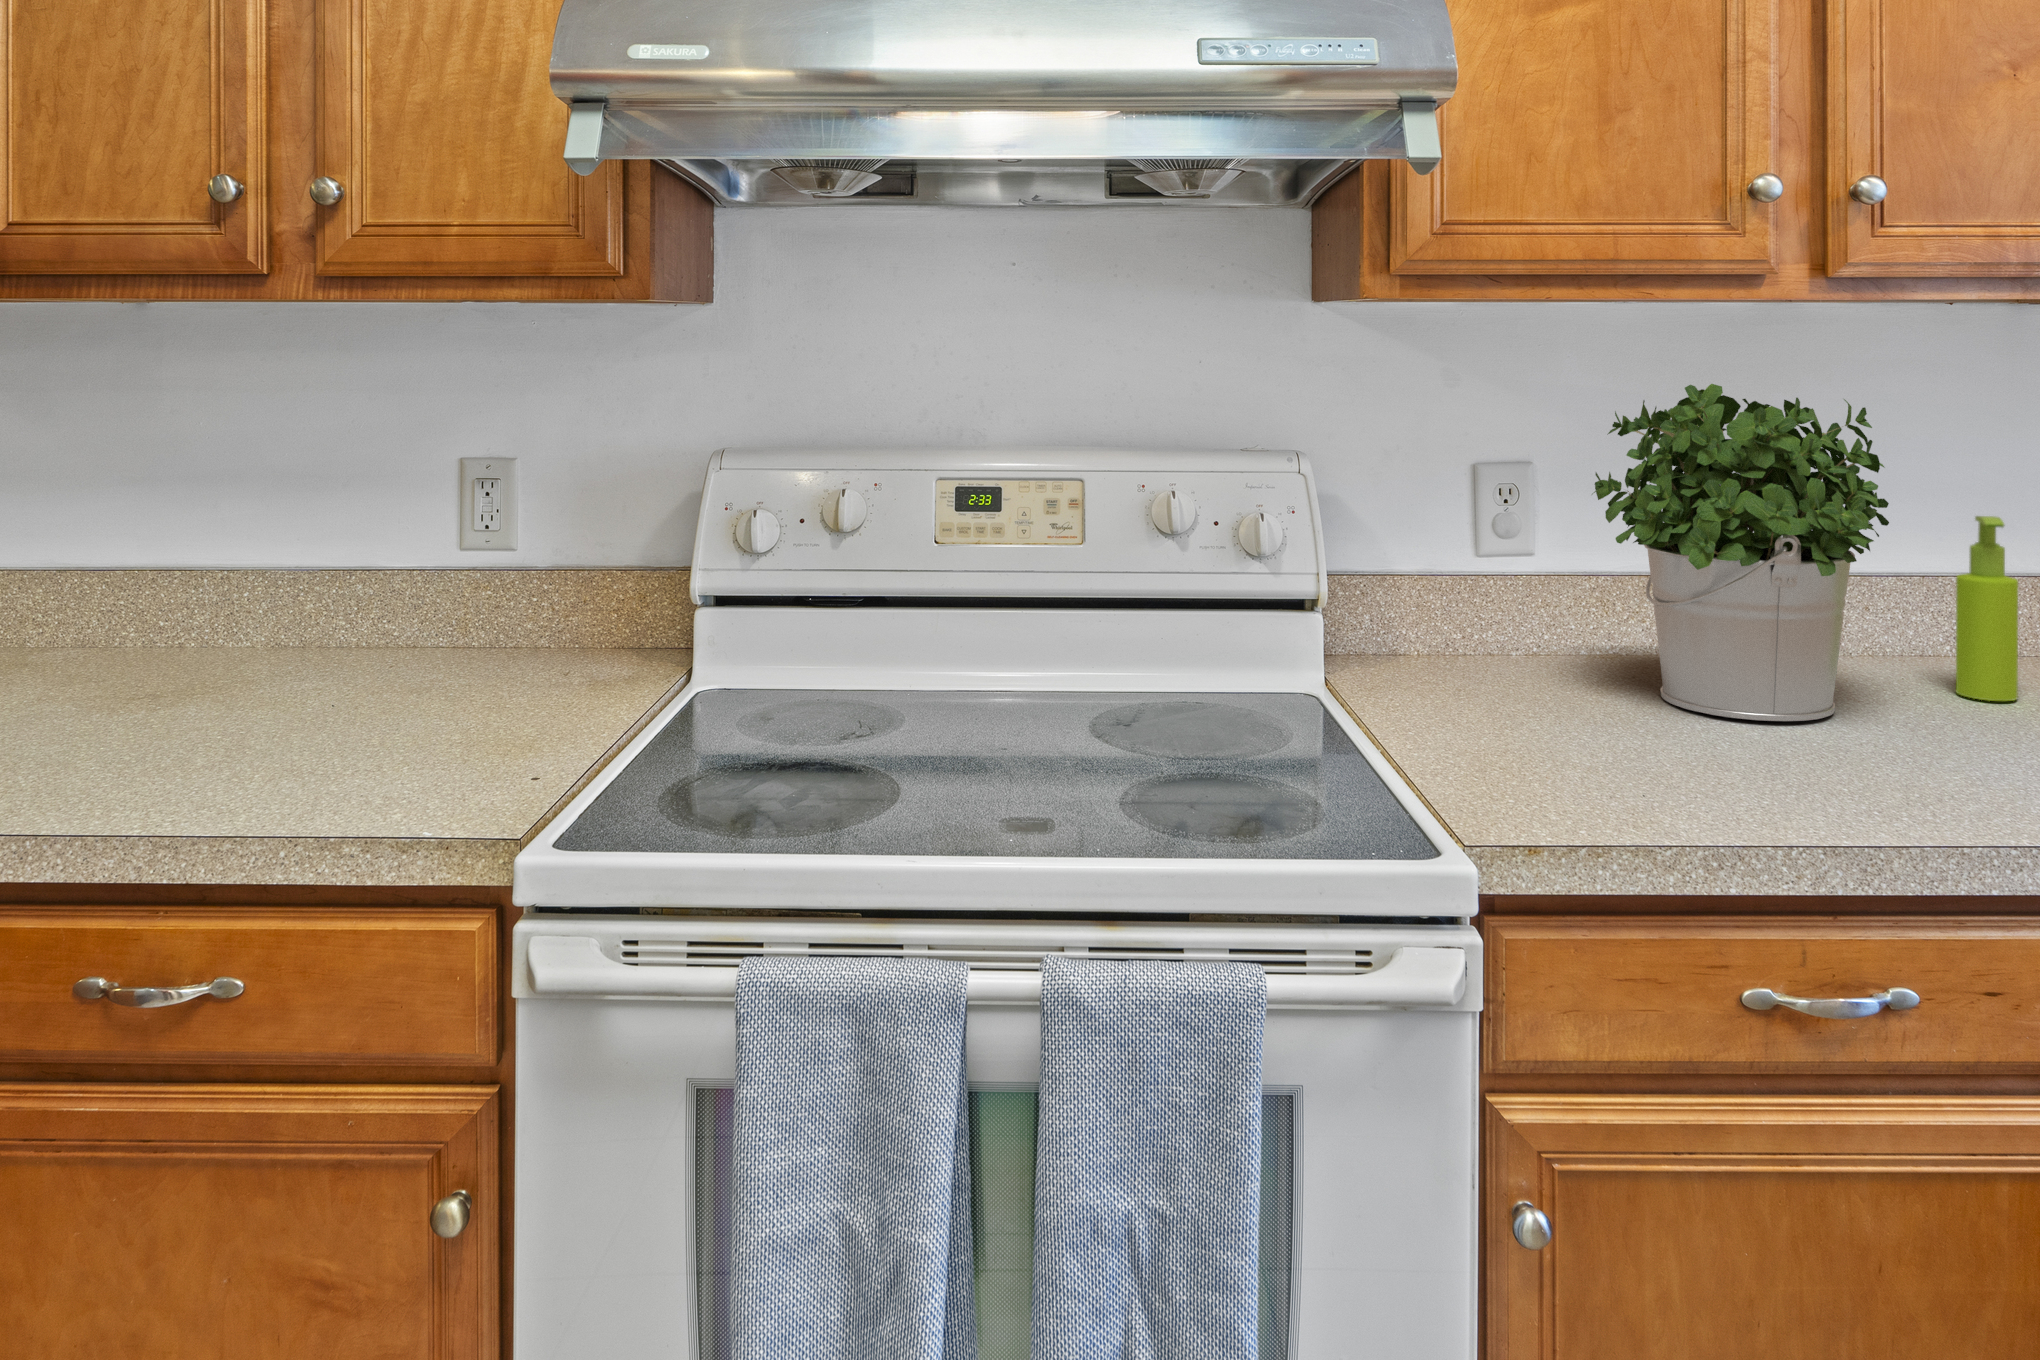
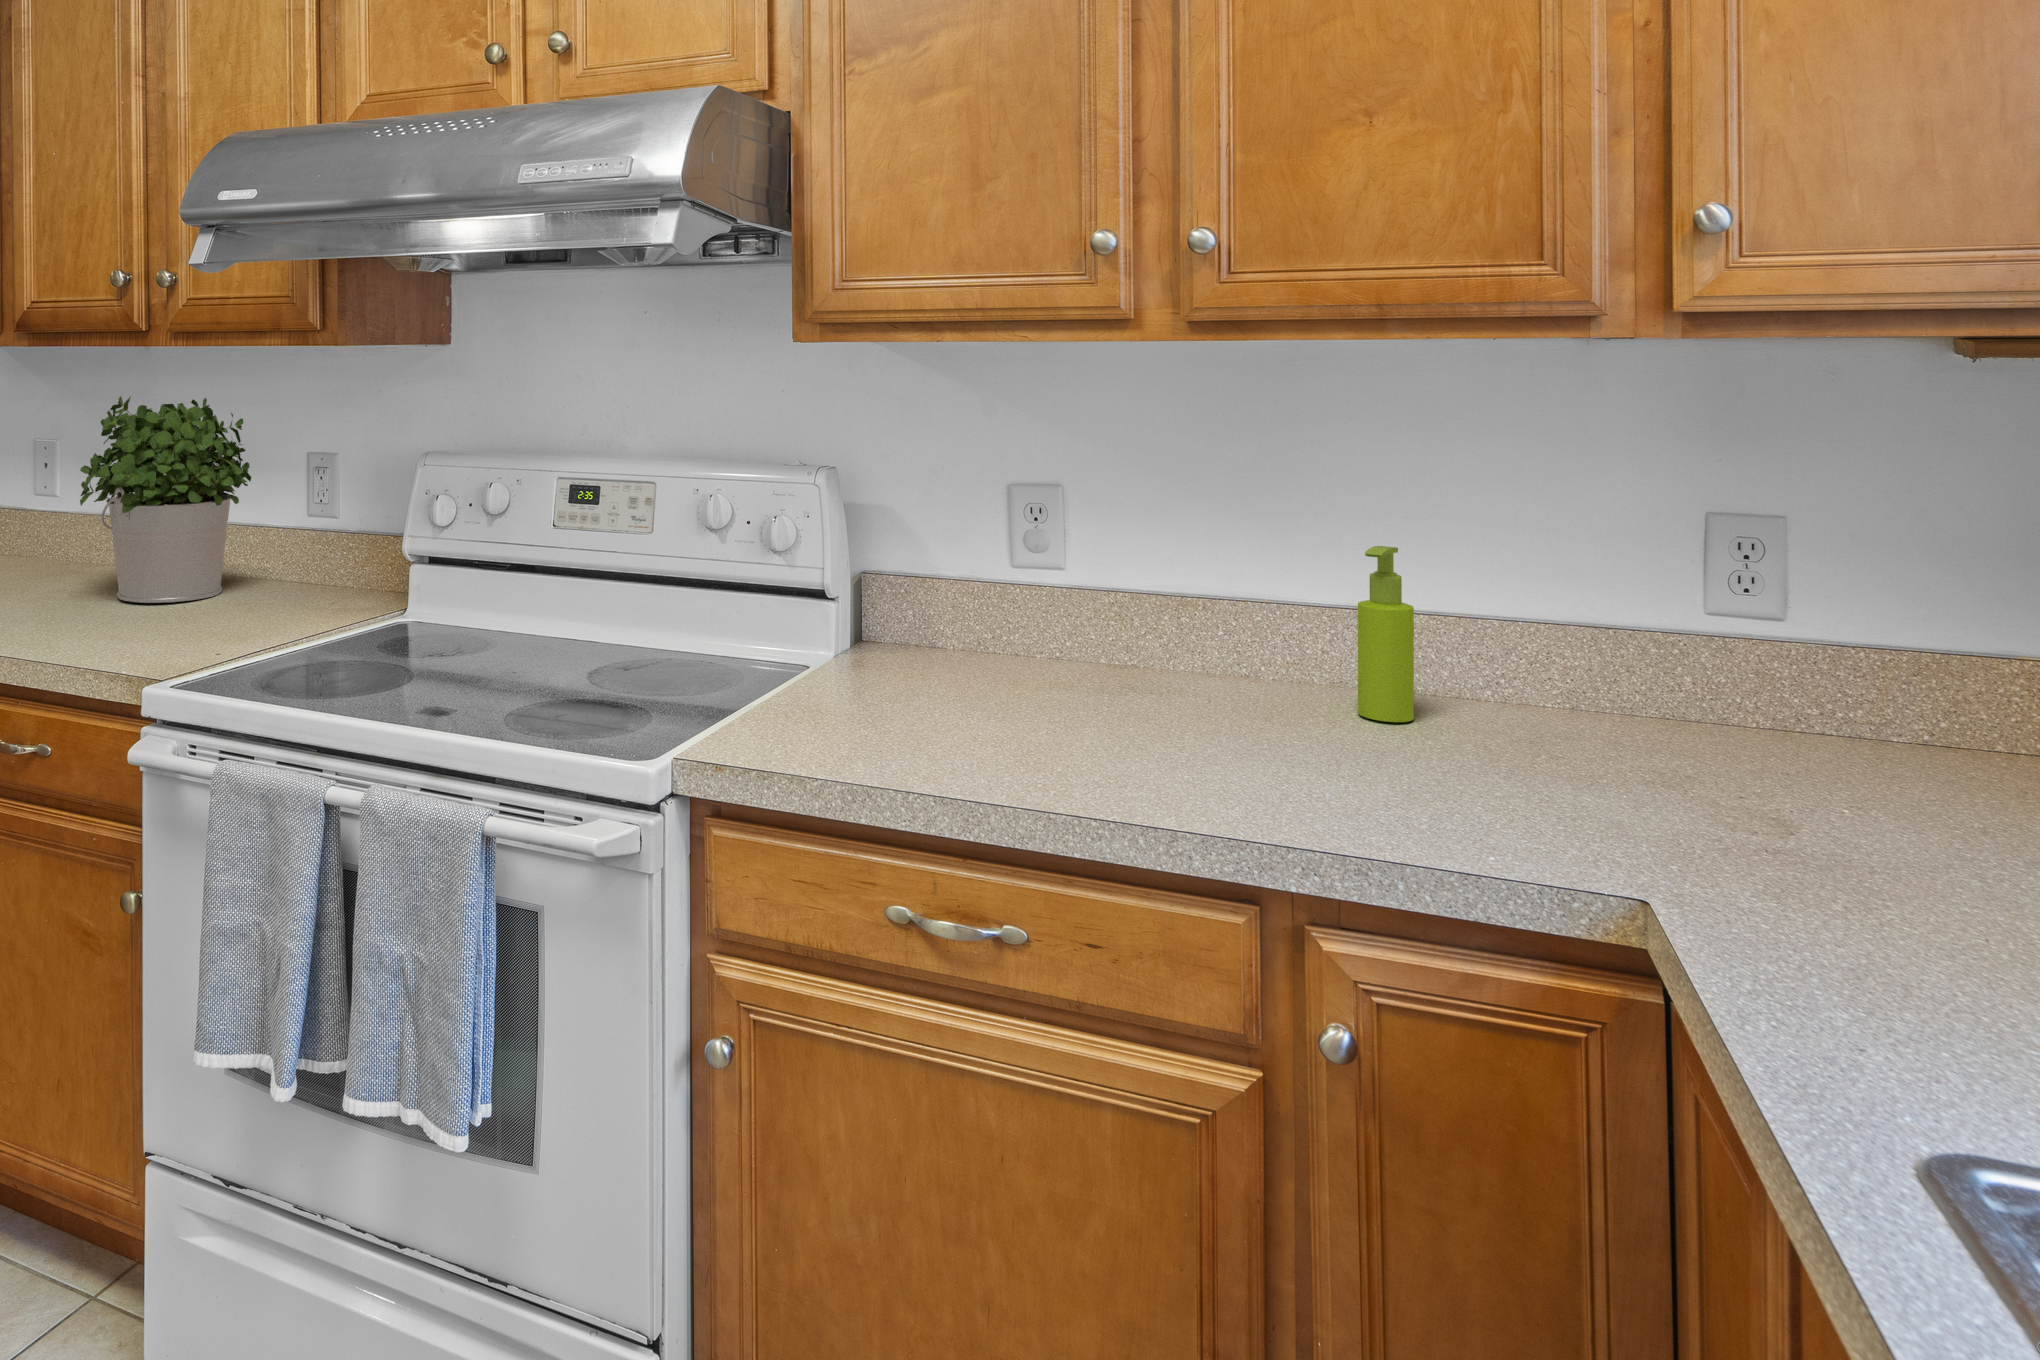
potted plant: present [1594,384,1889,721] -> present [80,396,251,603]

